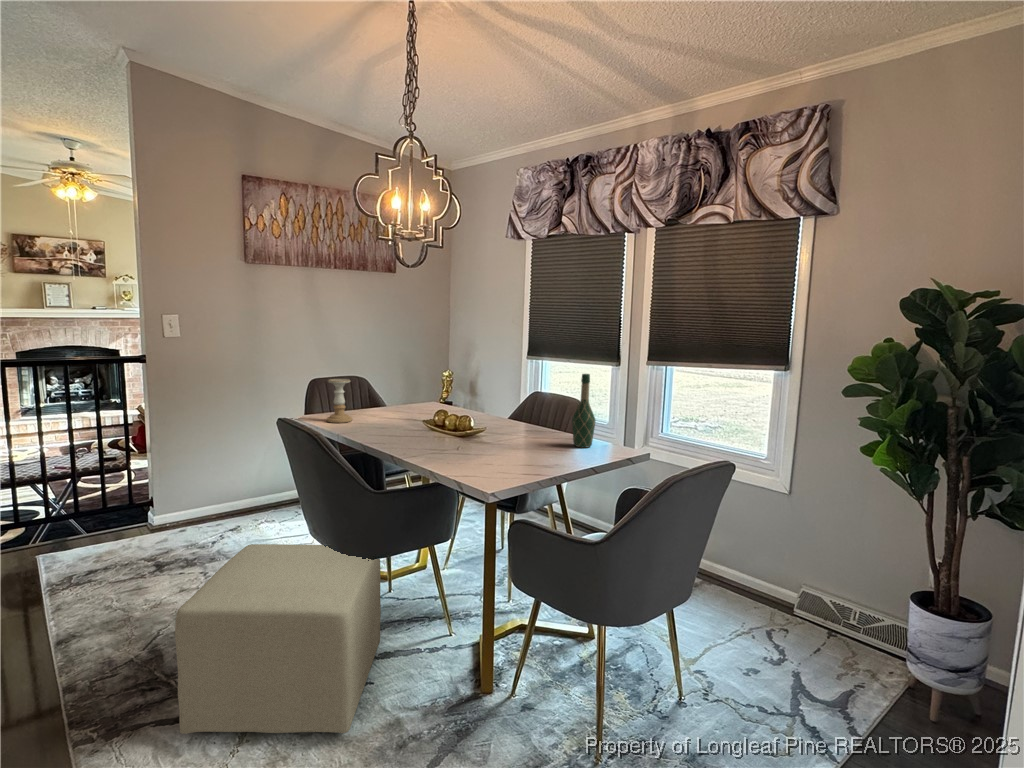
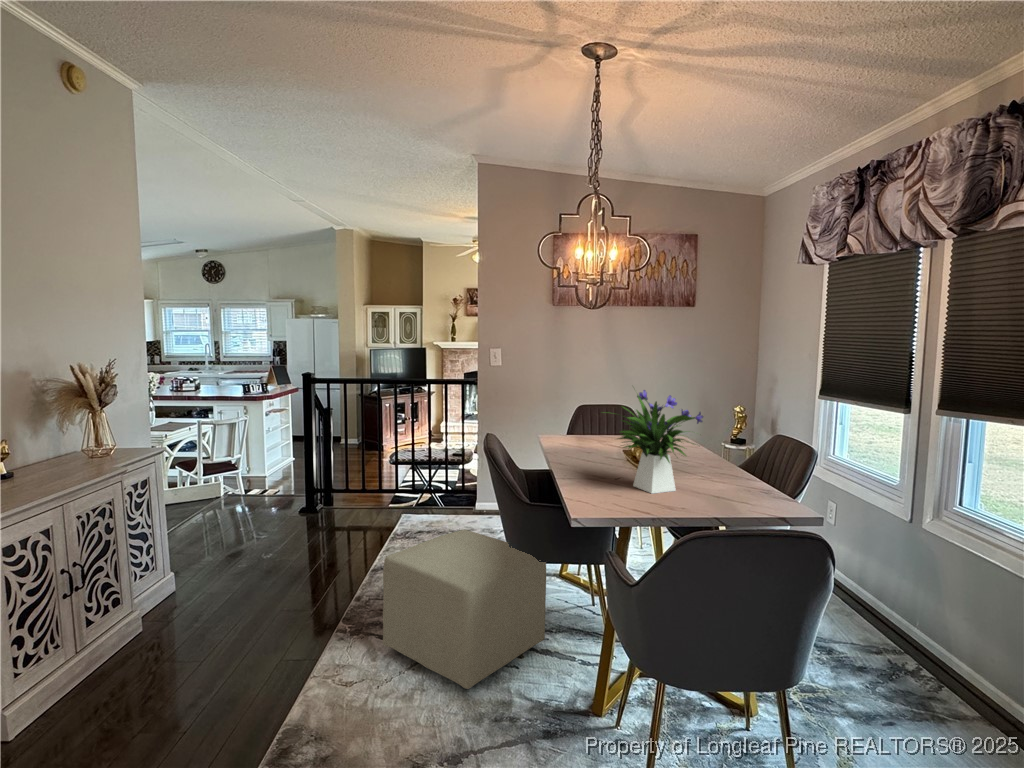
flower arrangement: none [449,348,550,456] -> present [618,390,703,493]
wine bottle: present [572,374,596,448] -> none [740,419,768,501]
candle holder: present [326,379,352,423] -> none [560,407,582,446]

